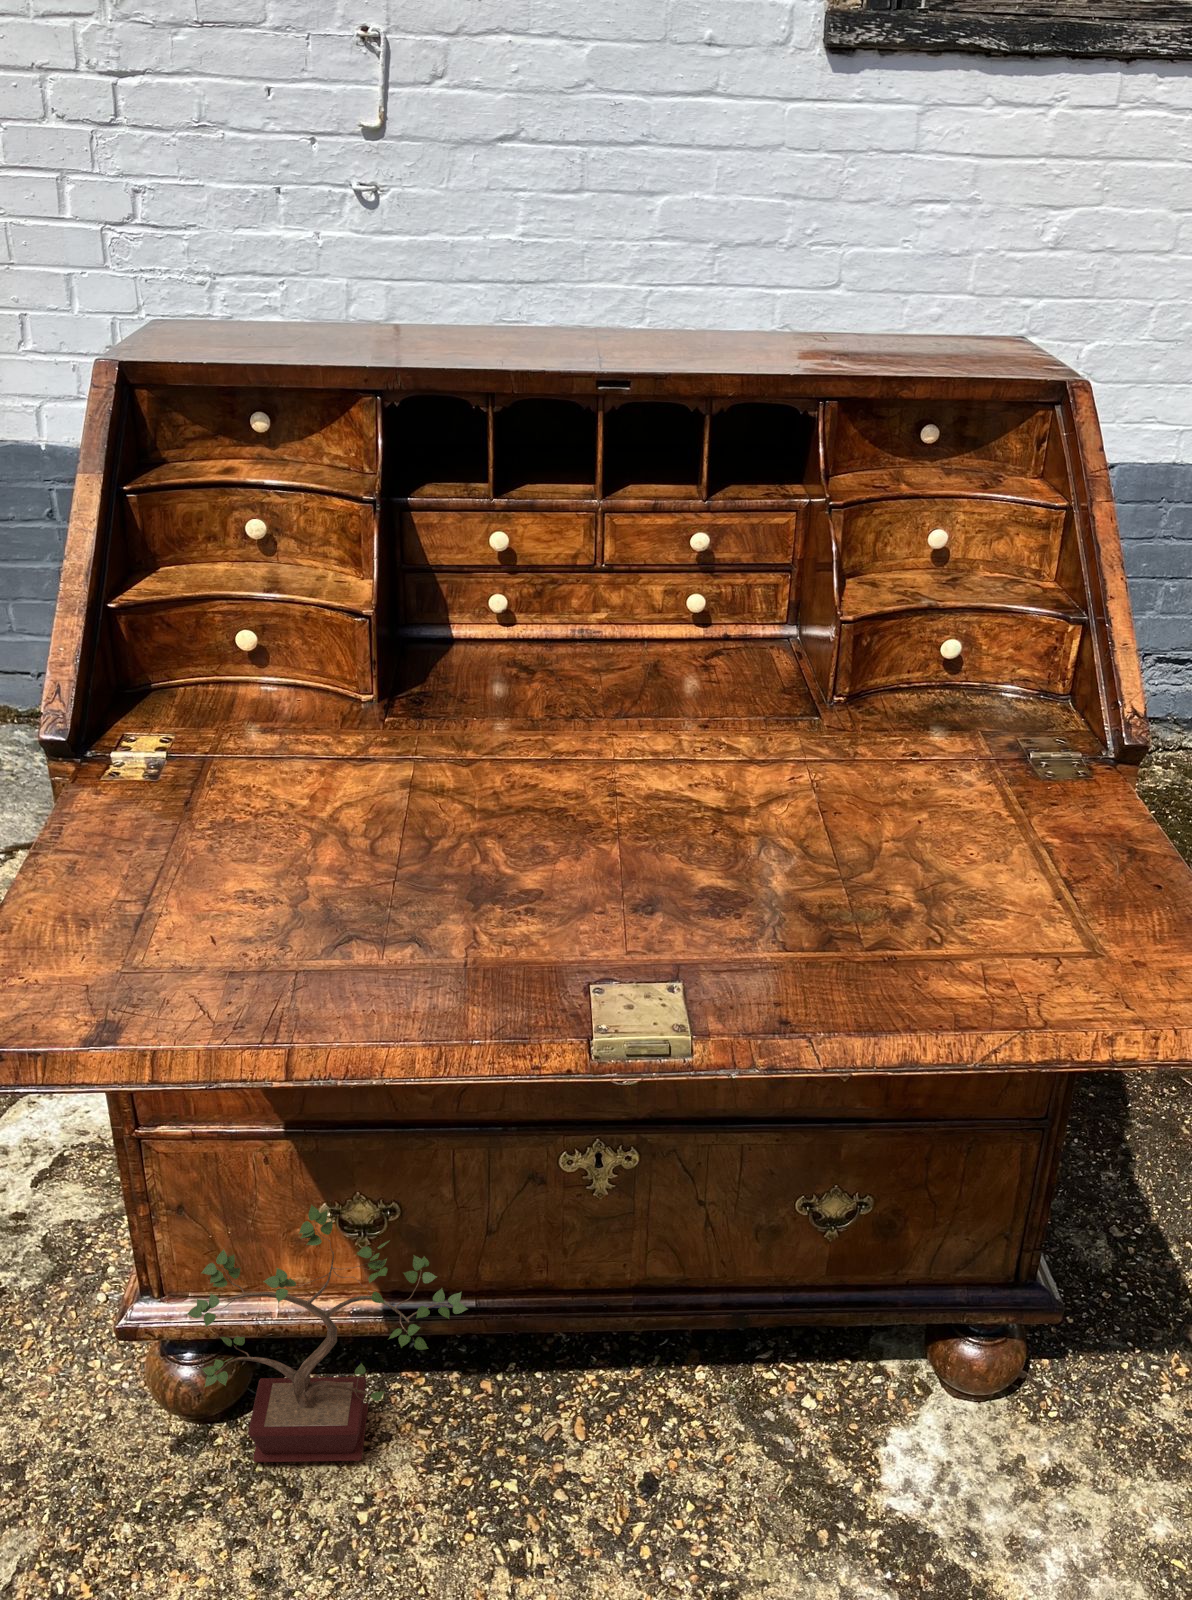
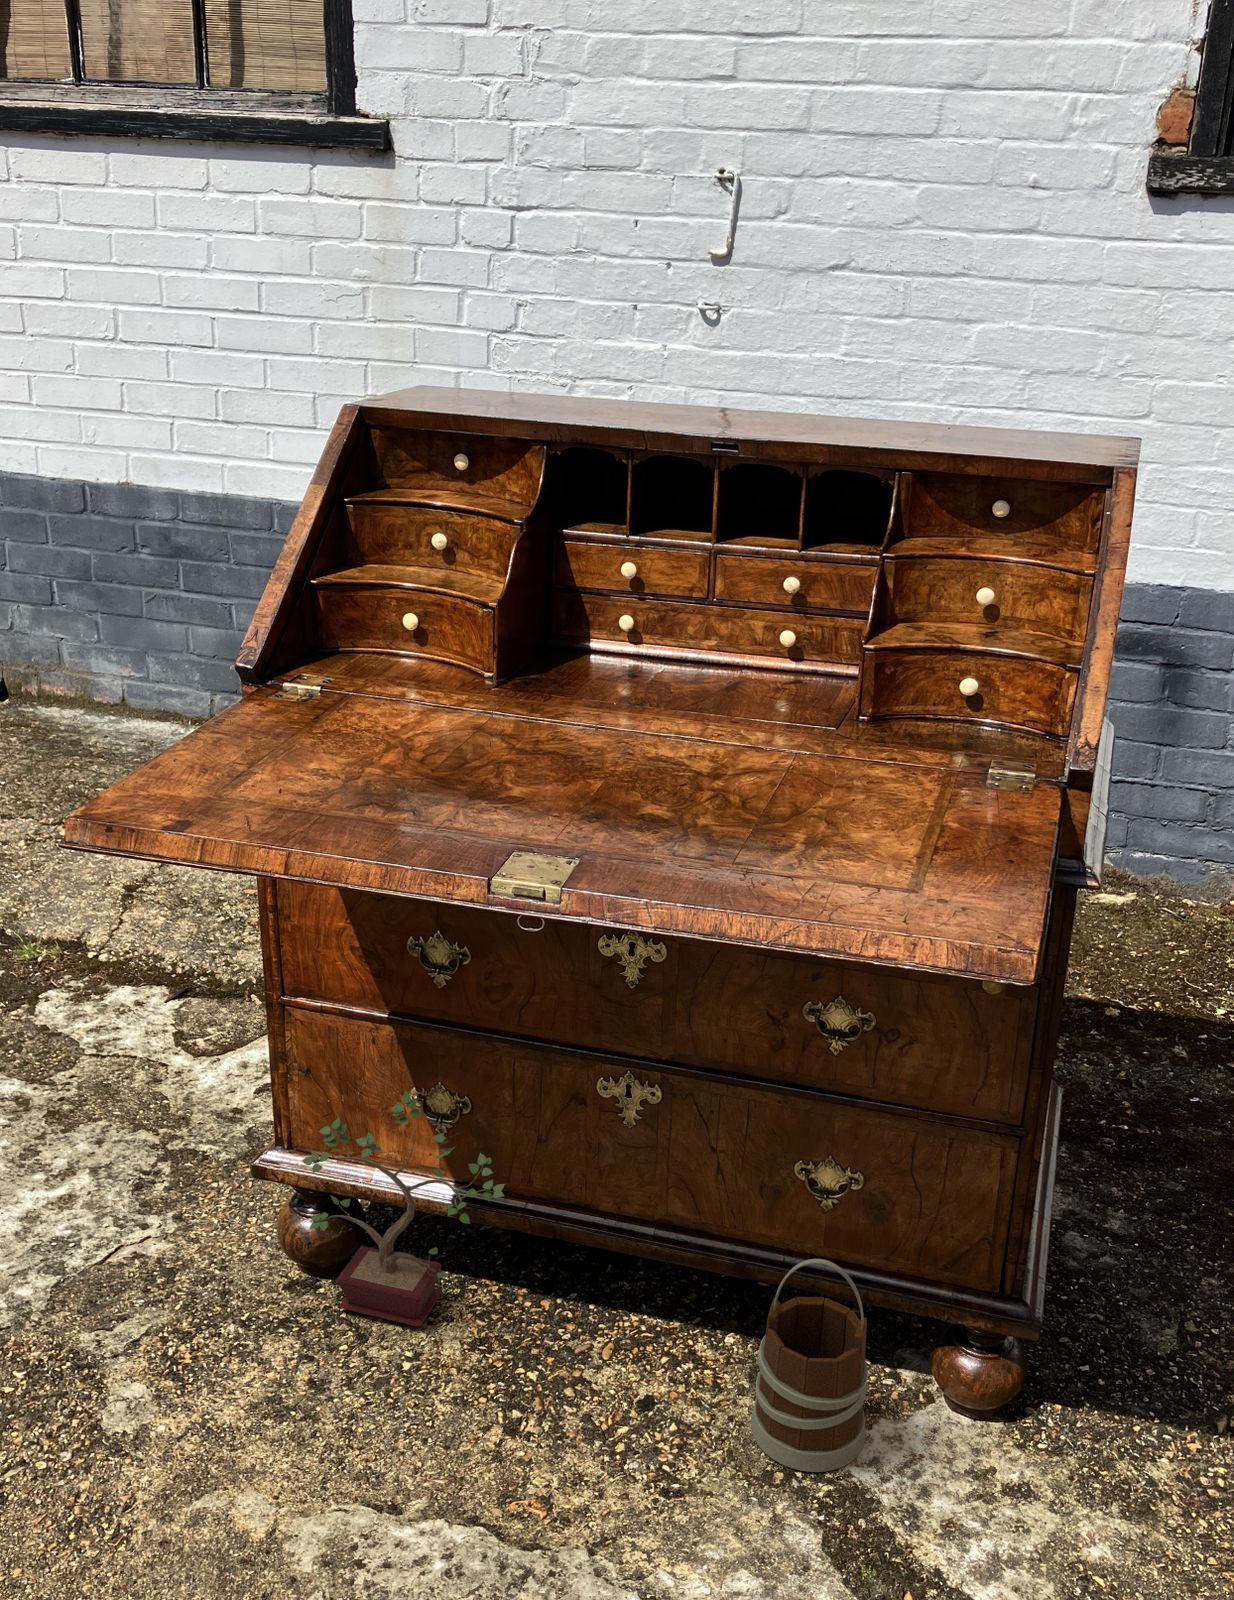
wooden bucket: none [764,1301,898,1521] -> present [751,1259,868,1472]

